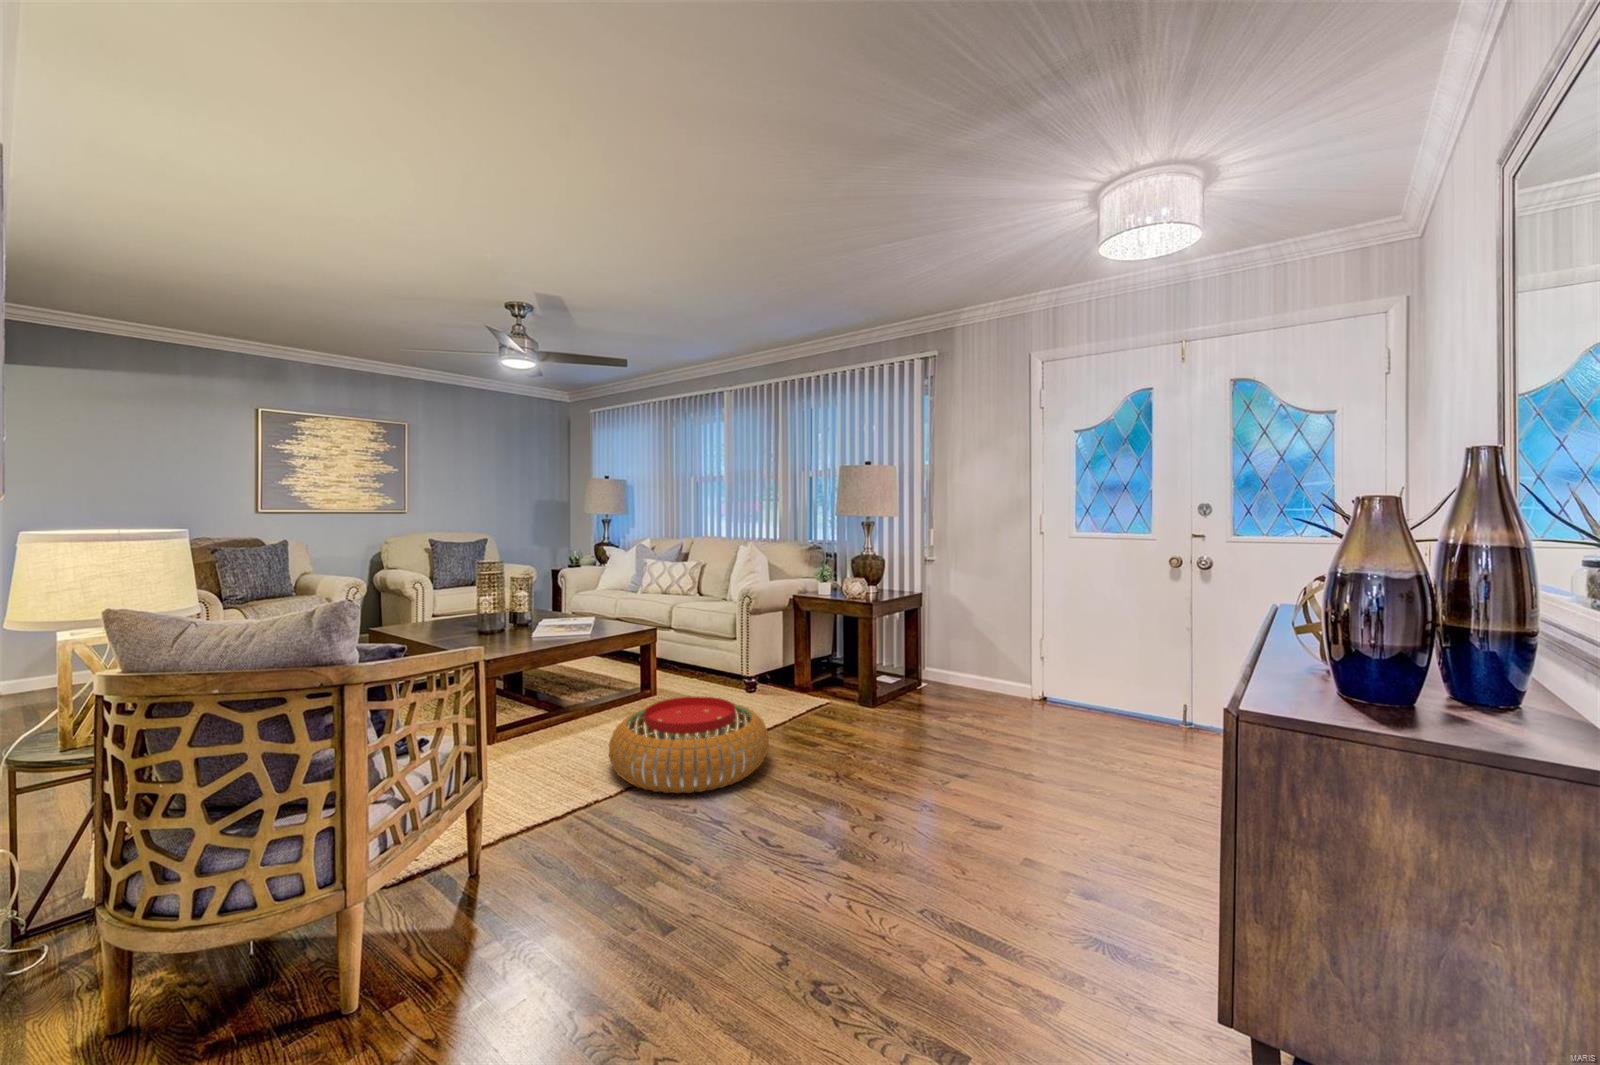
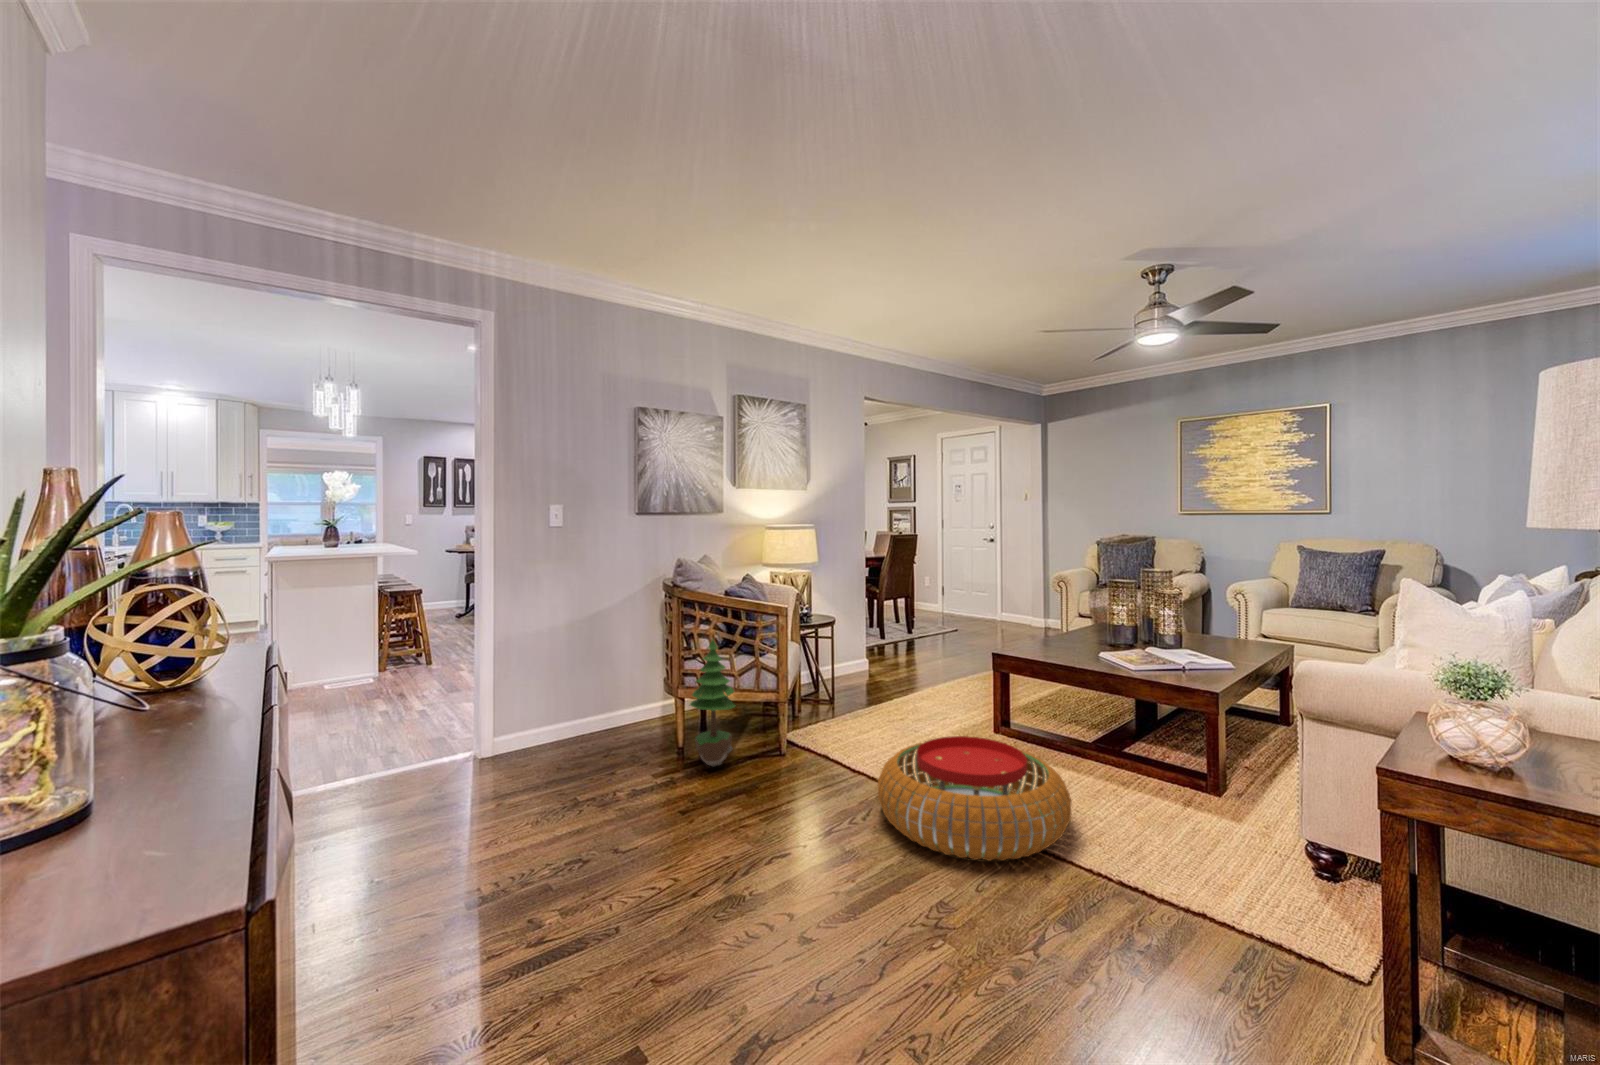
potted tree: none [452,705,543,931] -> present [690,638,735,767]

